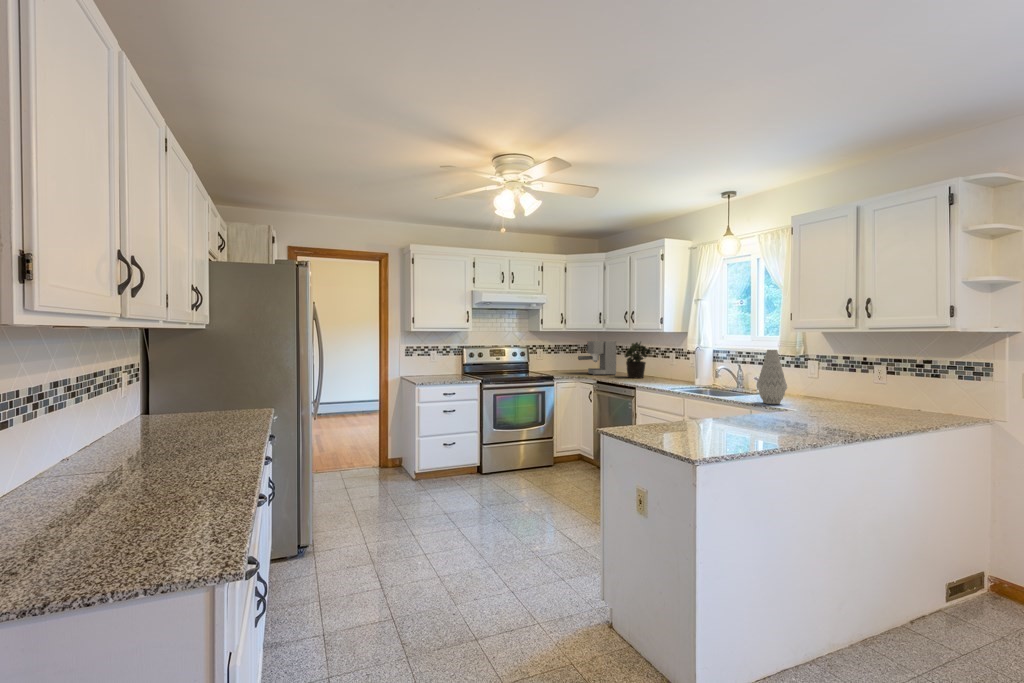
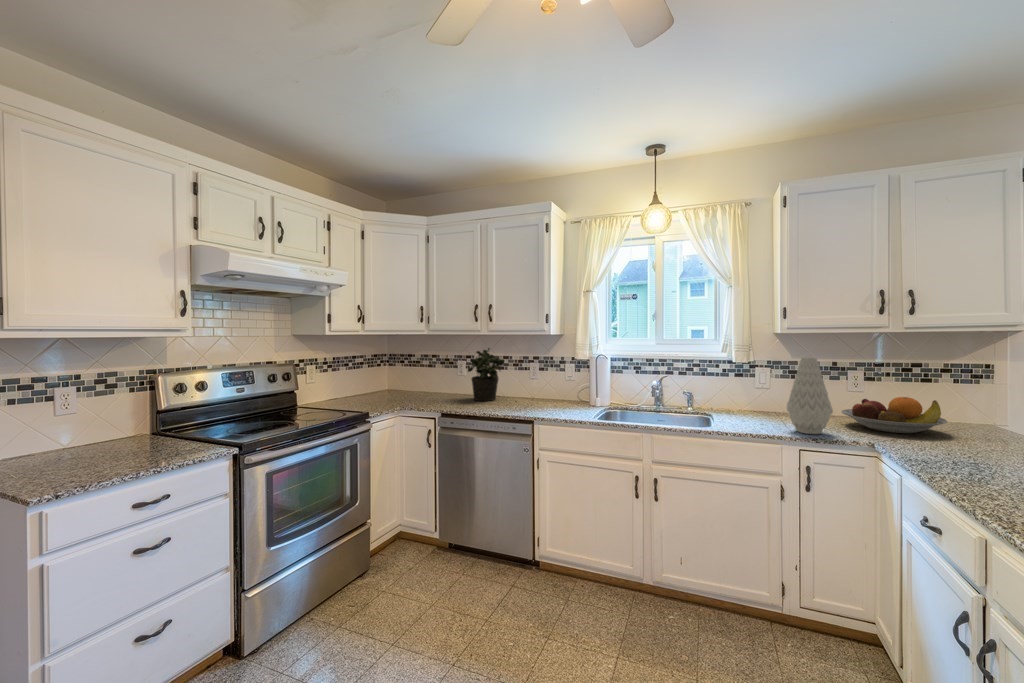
coffee maker: present [578,341,616,375] -> none [391,348,446,401]
fruit bowl: none [816,384,892,412] -> present [841,397,947,433]

